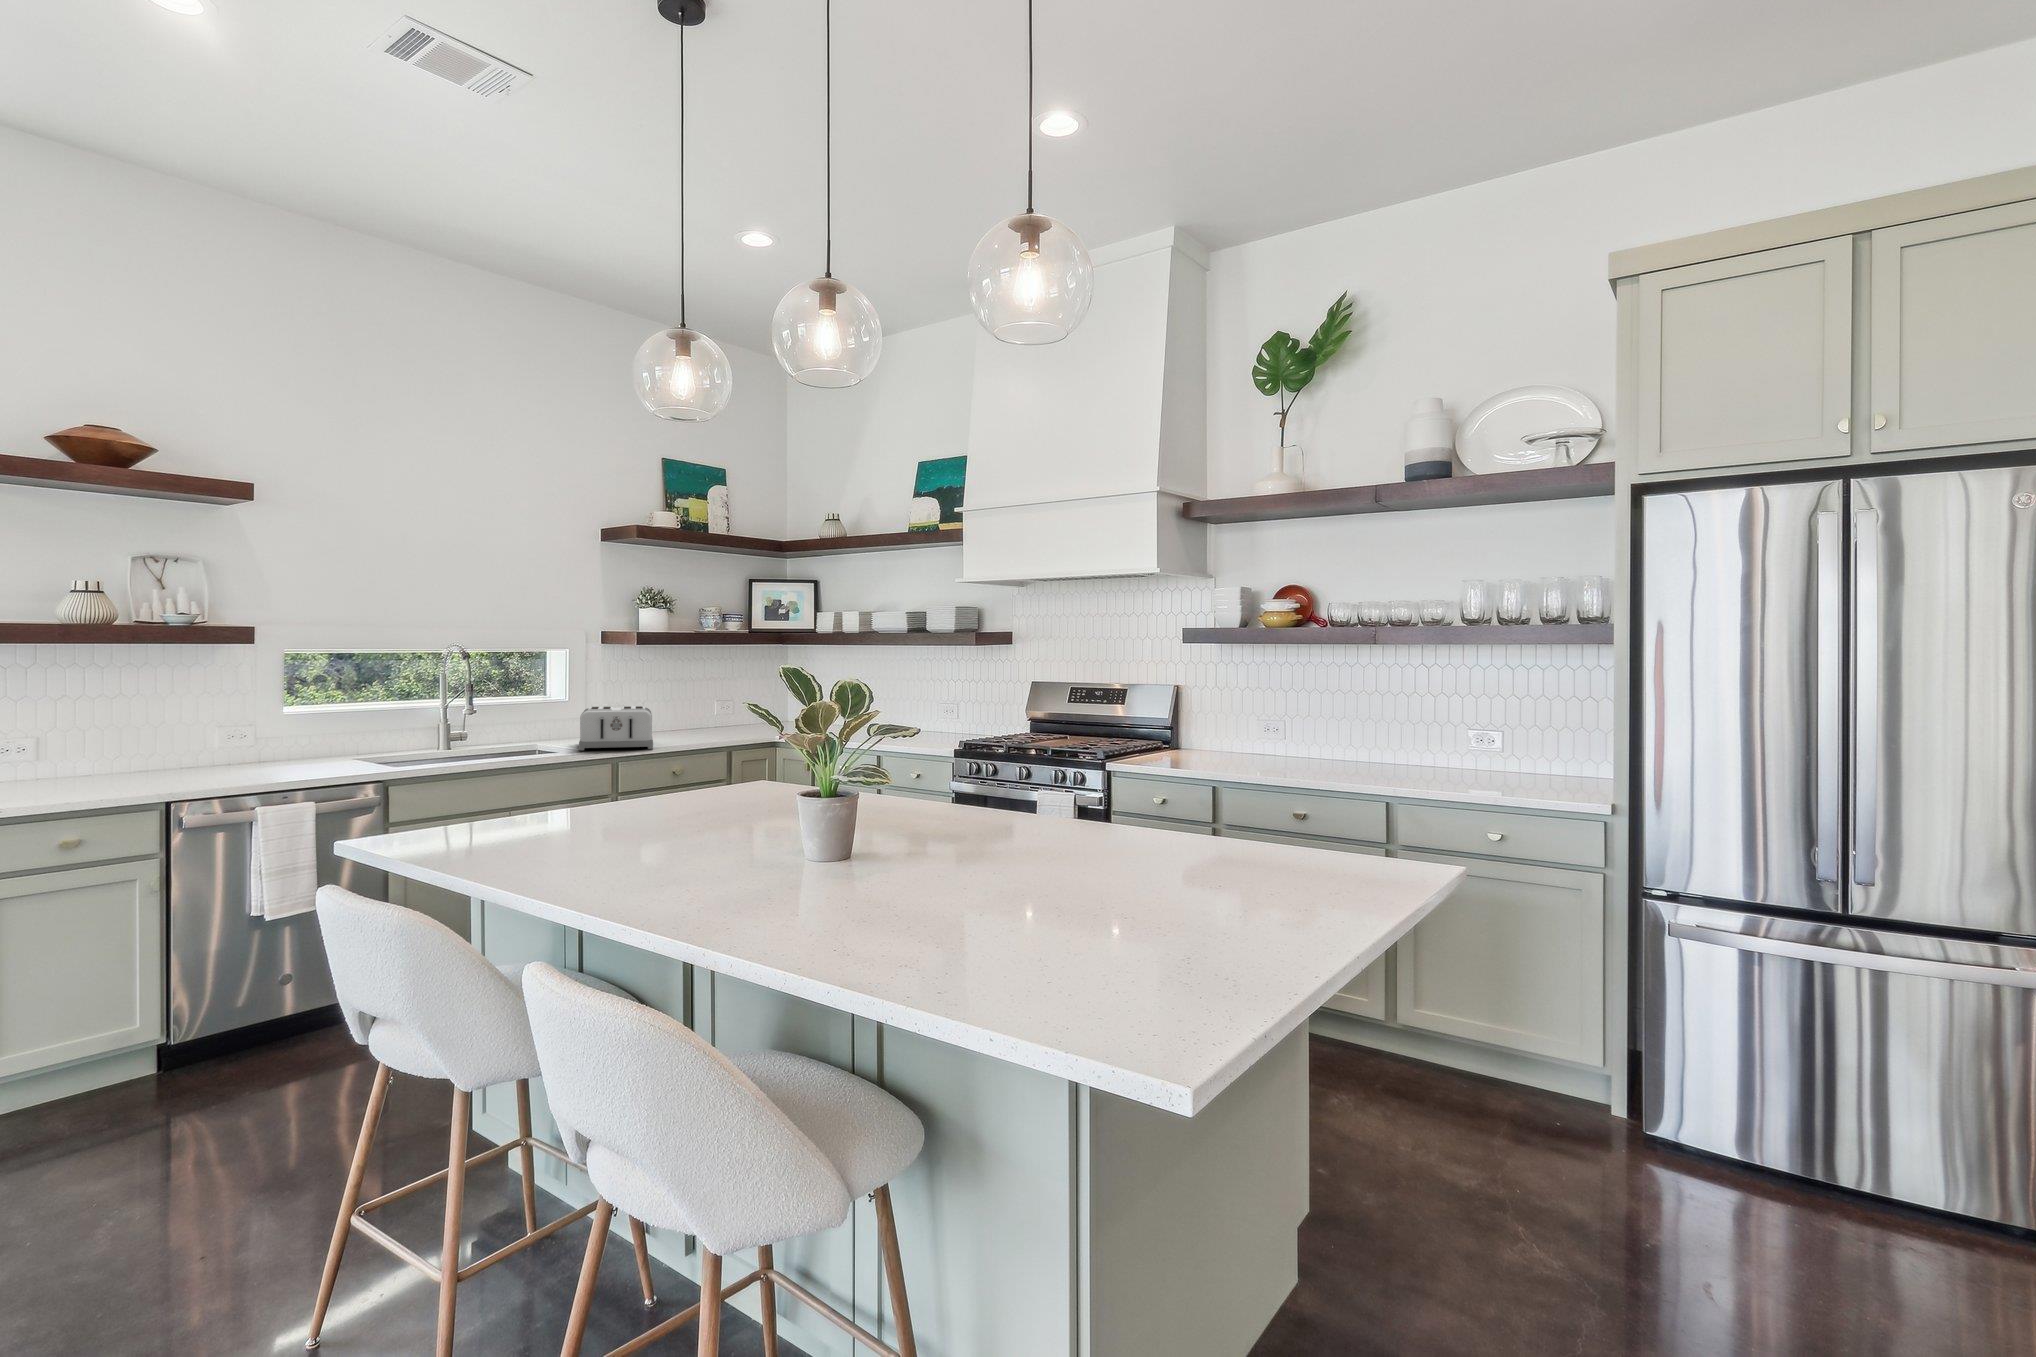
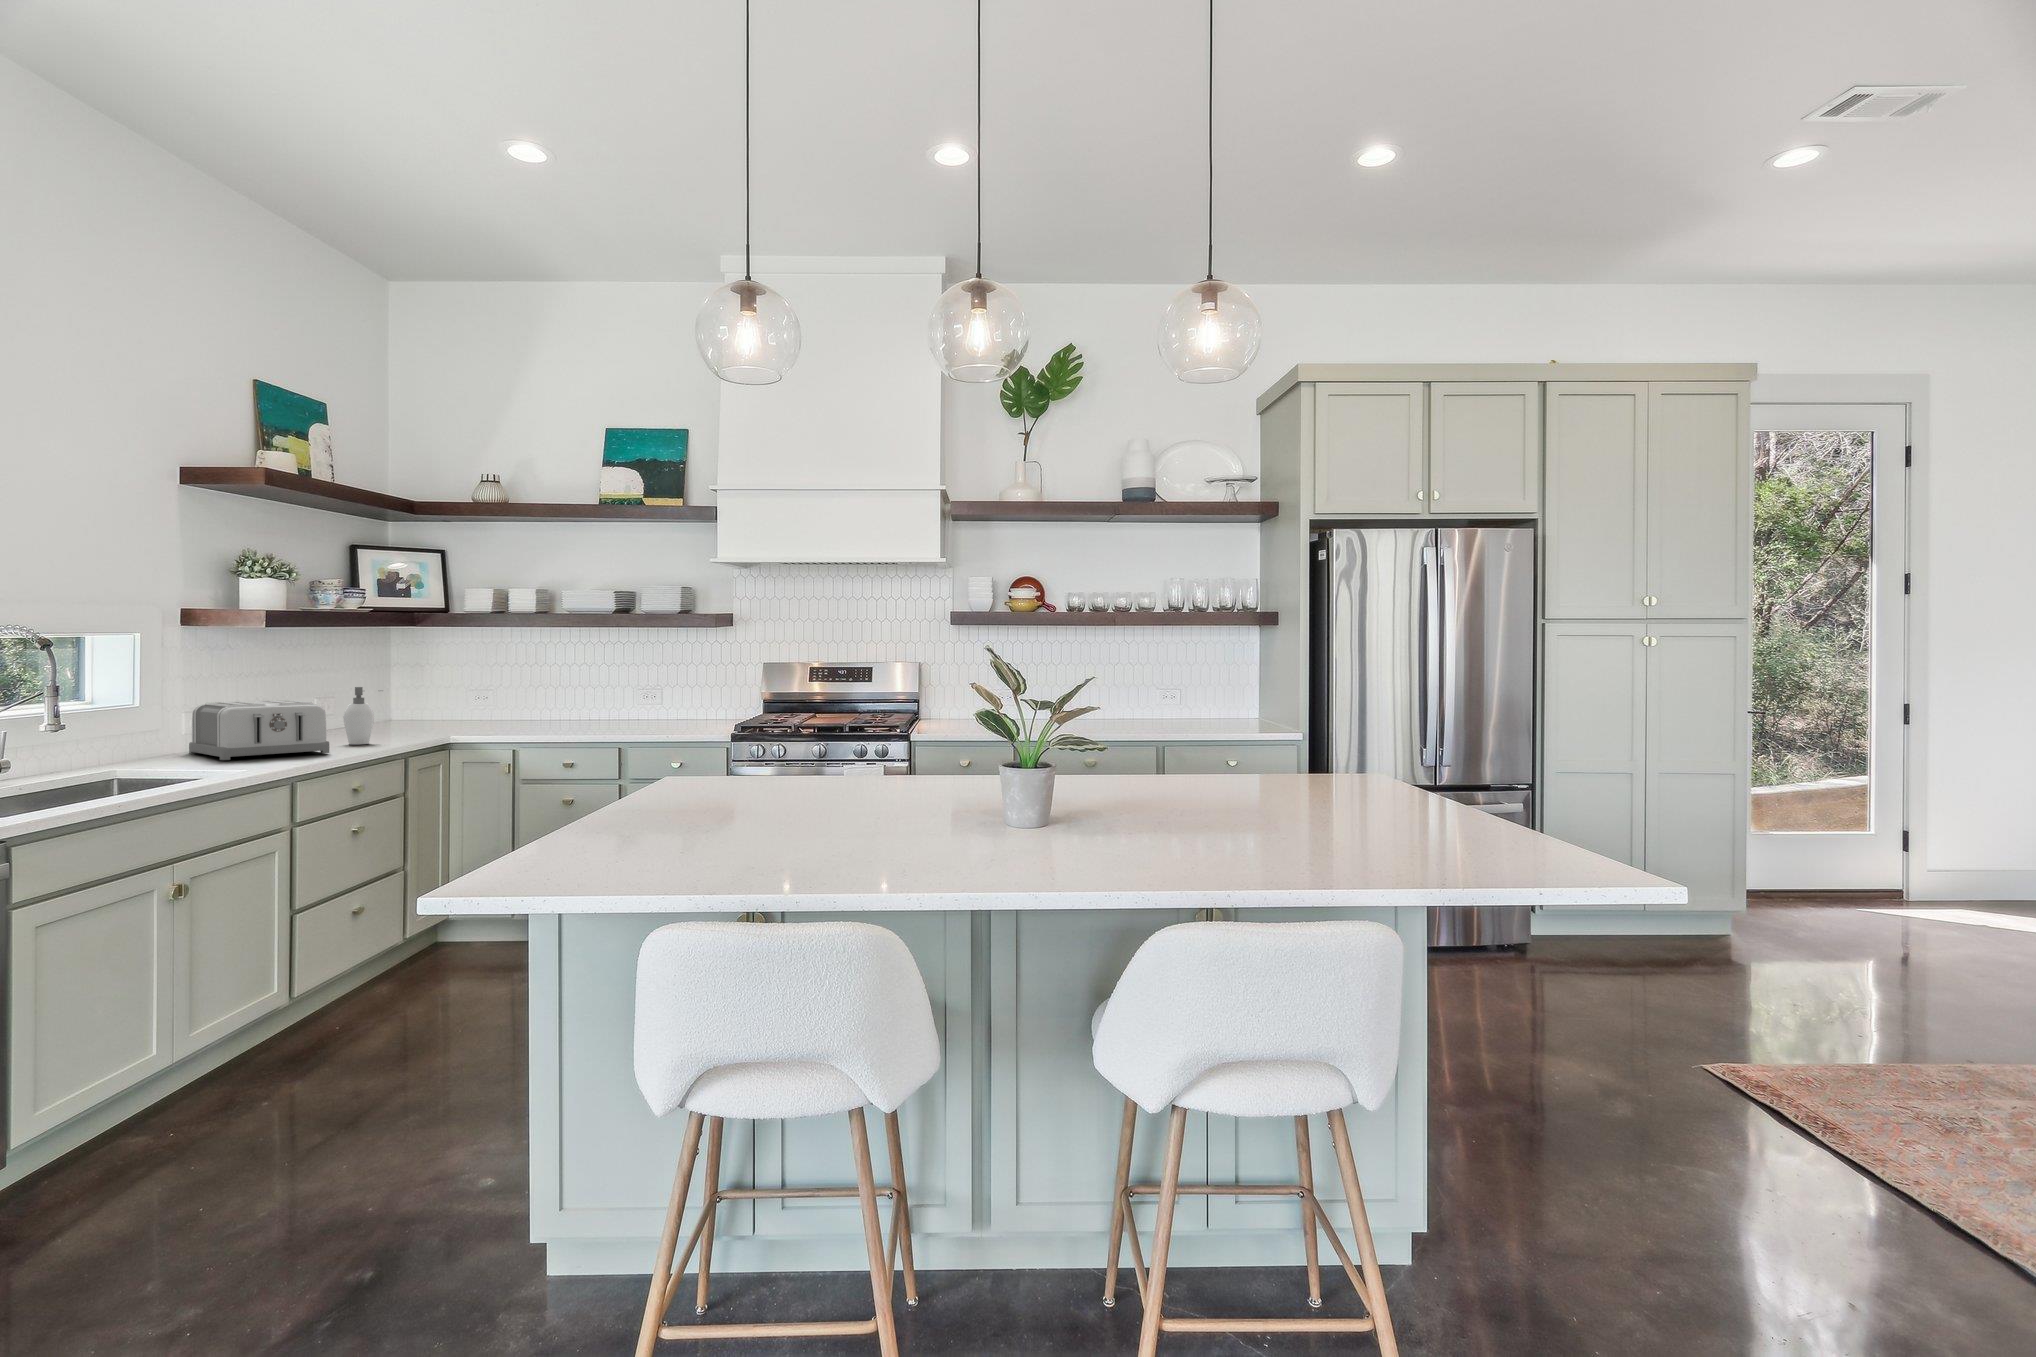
soap dispenser: none [685,697,711,743] -> present [343,687,381,745]

